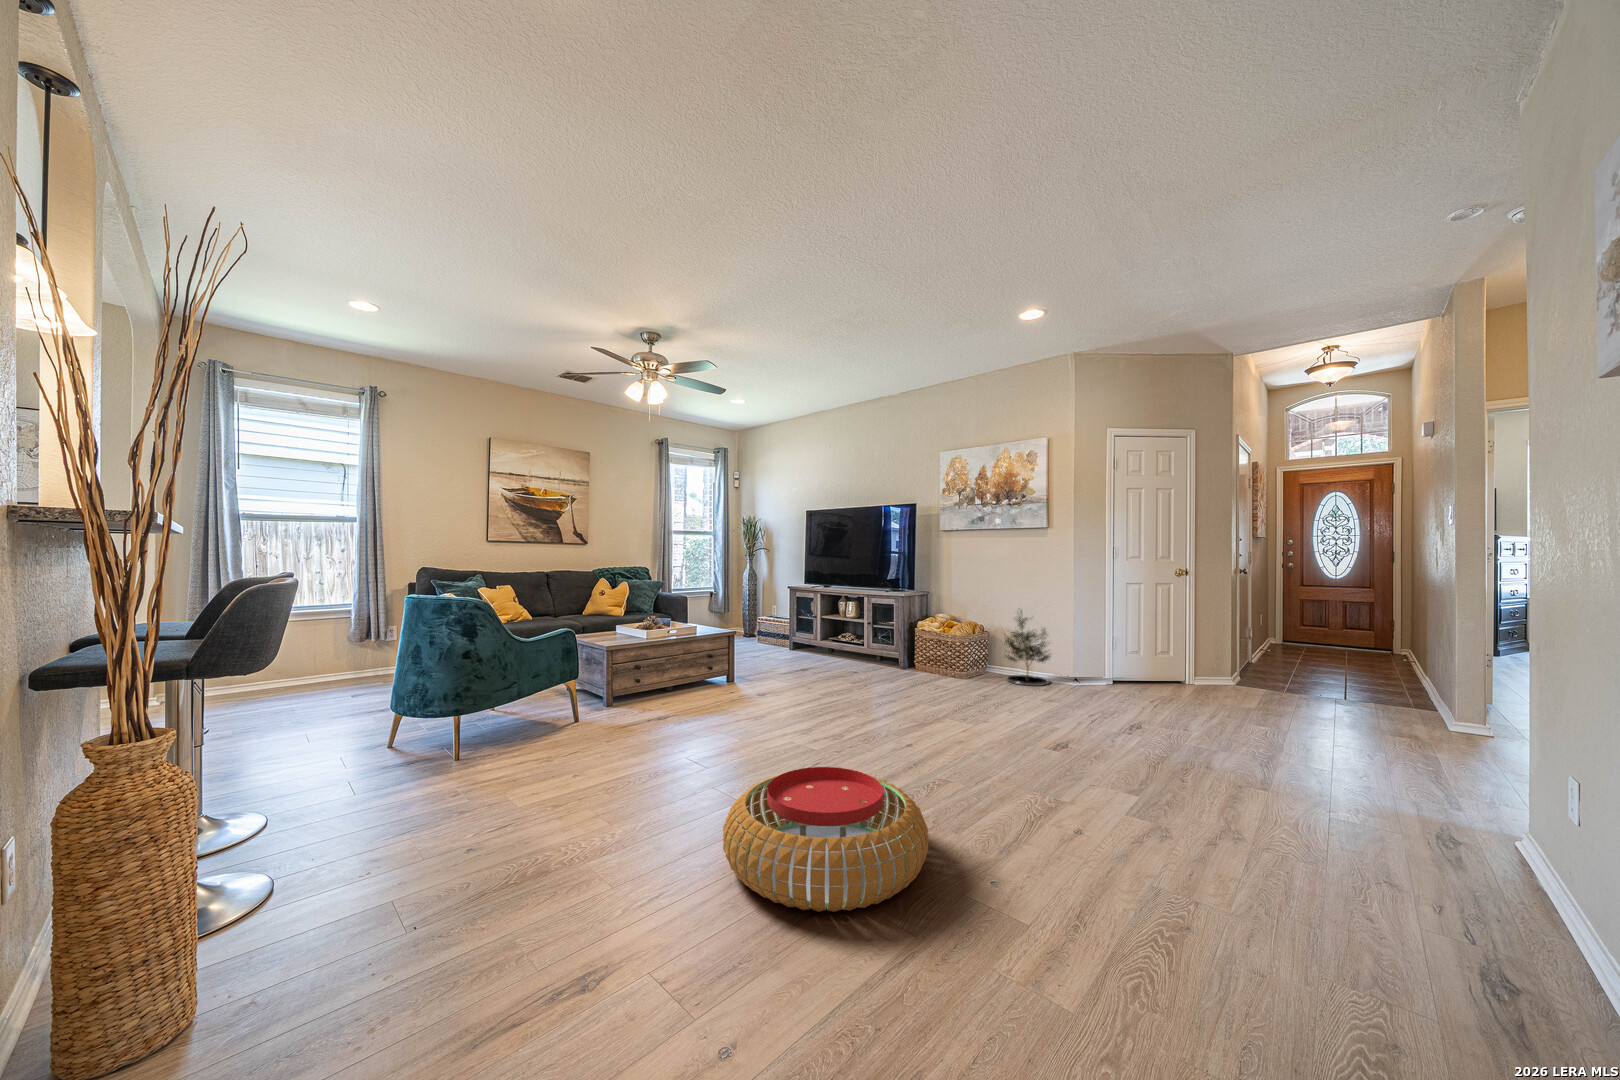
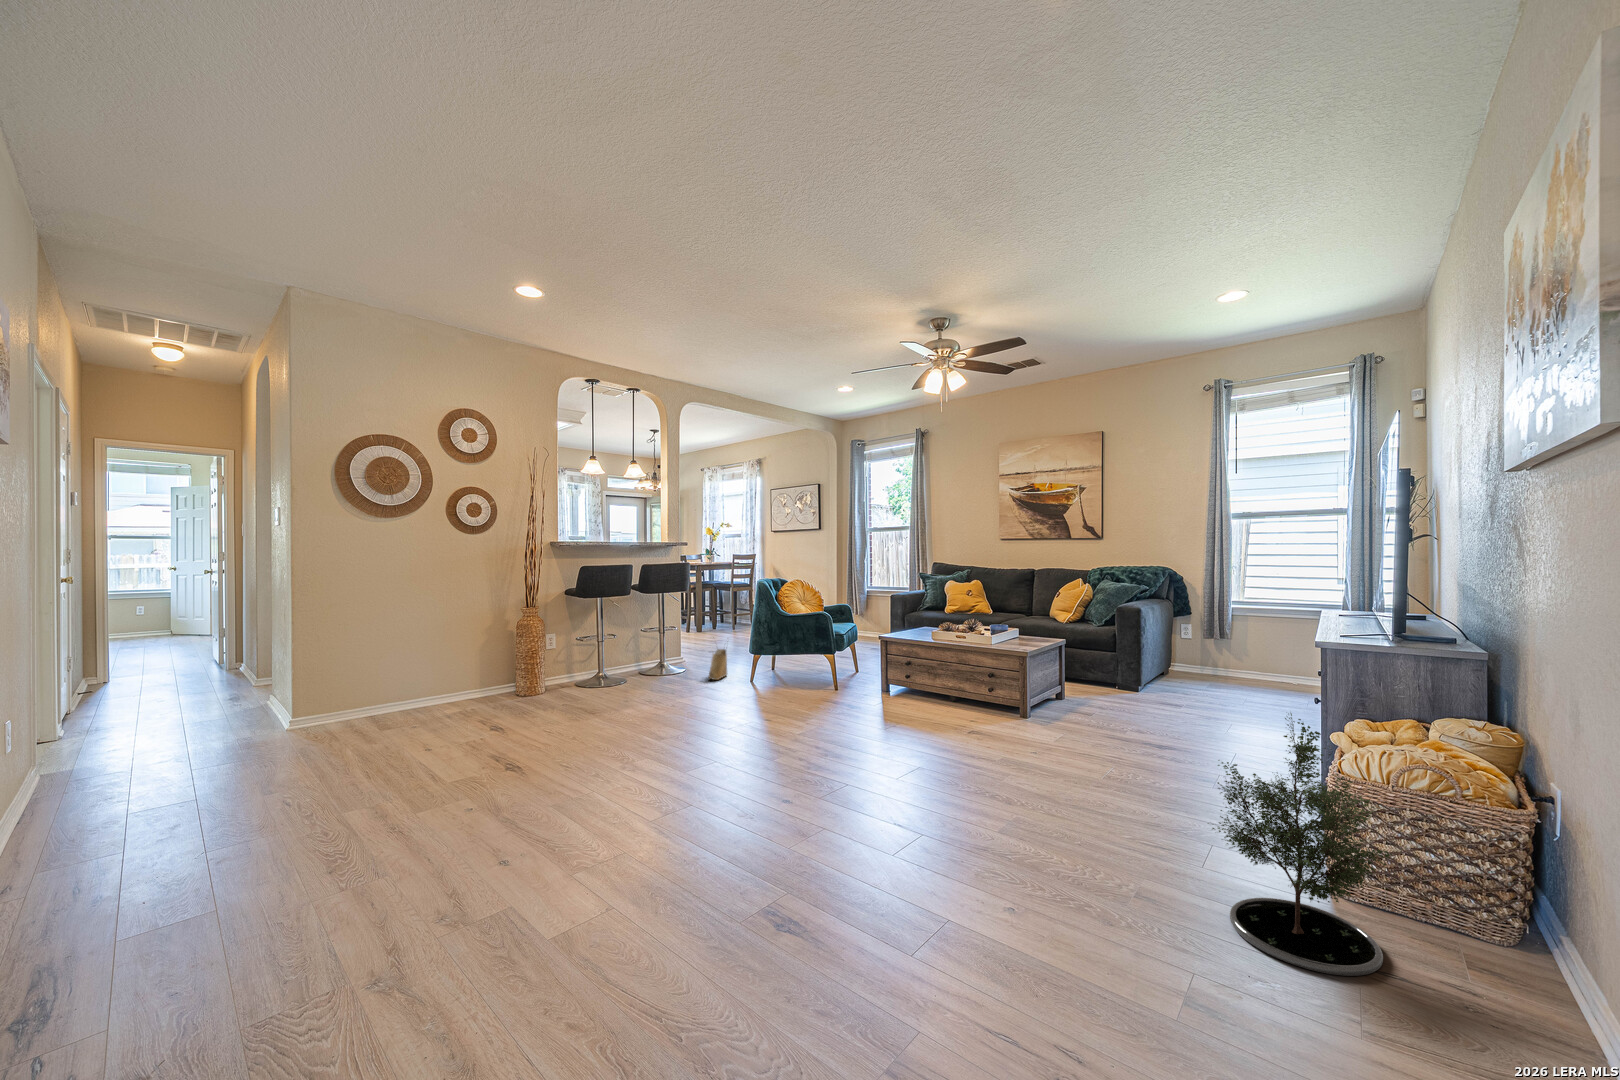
woven basket: none [380,695,435,772] -> present [709,649,727,680]
pouf: present [723,767,928,912] -> none [439,700,587,777]

